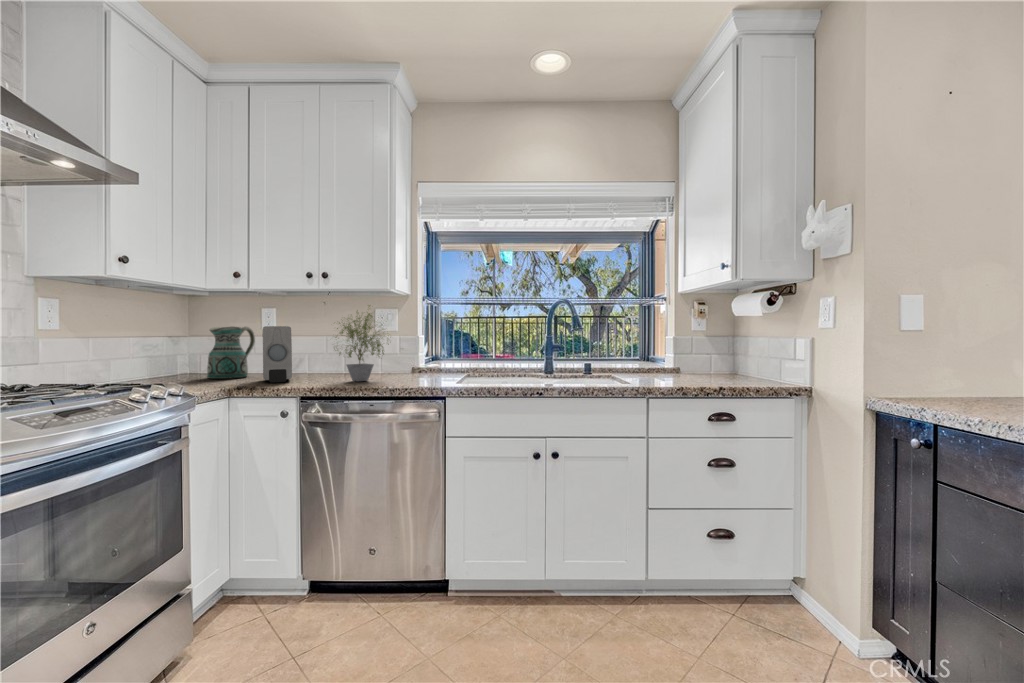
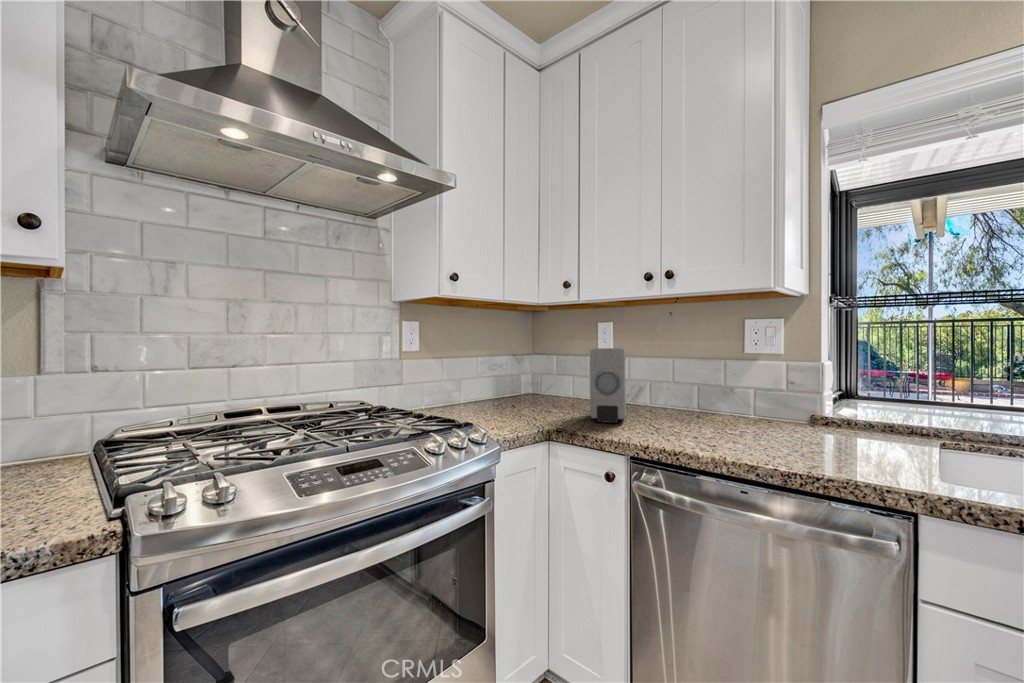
potted plant: present [337,313,384,381] -> none [672,315,788,437]
ceramic pitcher: present [207,327,255,379] -> none [542,345,591,406]

